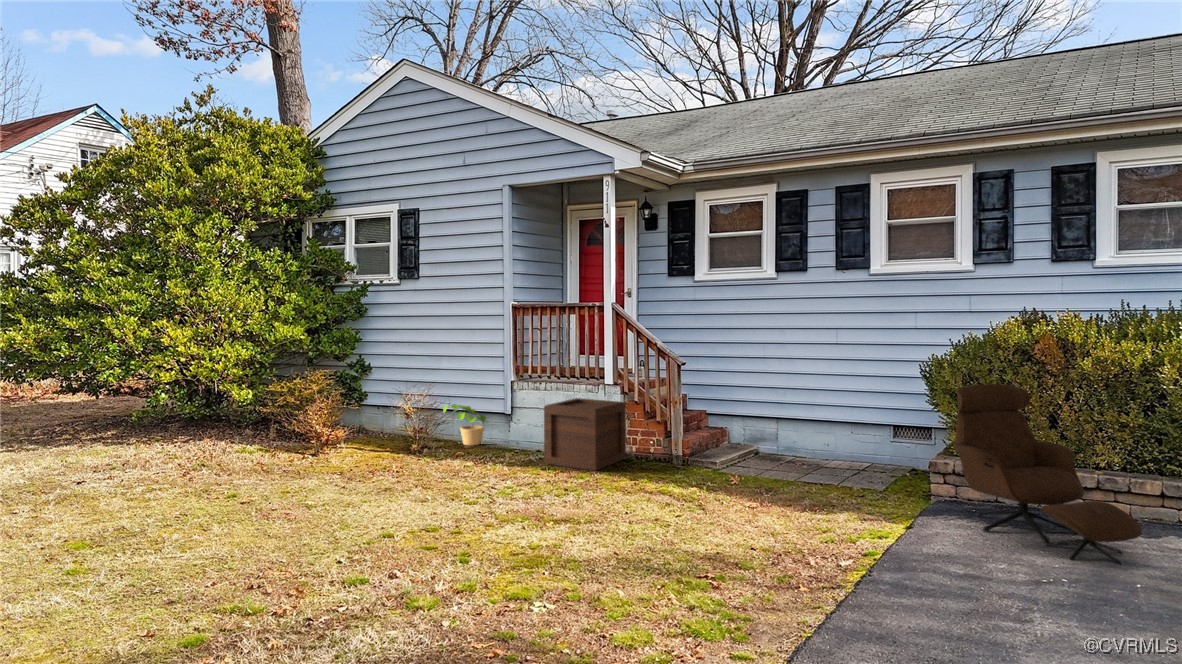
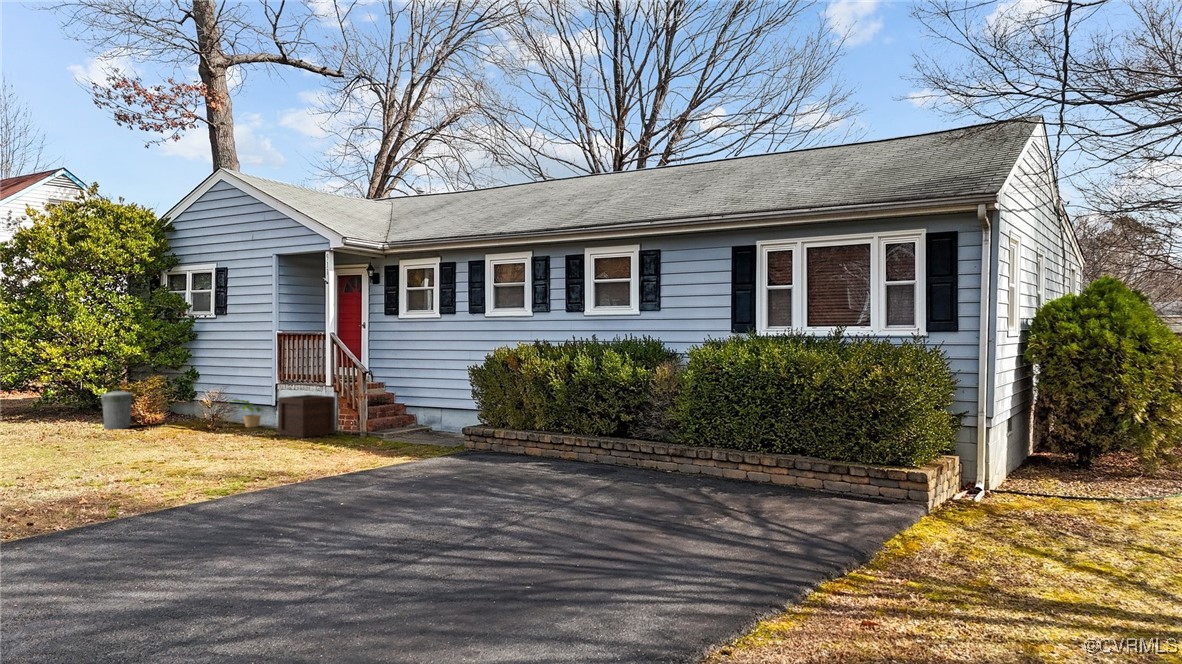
lounge chair: present [954,384,1142,565] -> none [451,380,512,467]
trash can: none [251,391,296,451] -> present [101,391,133,429]

